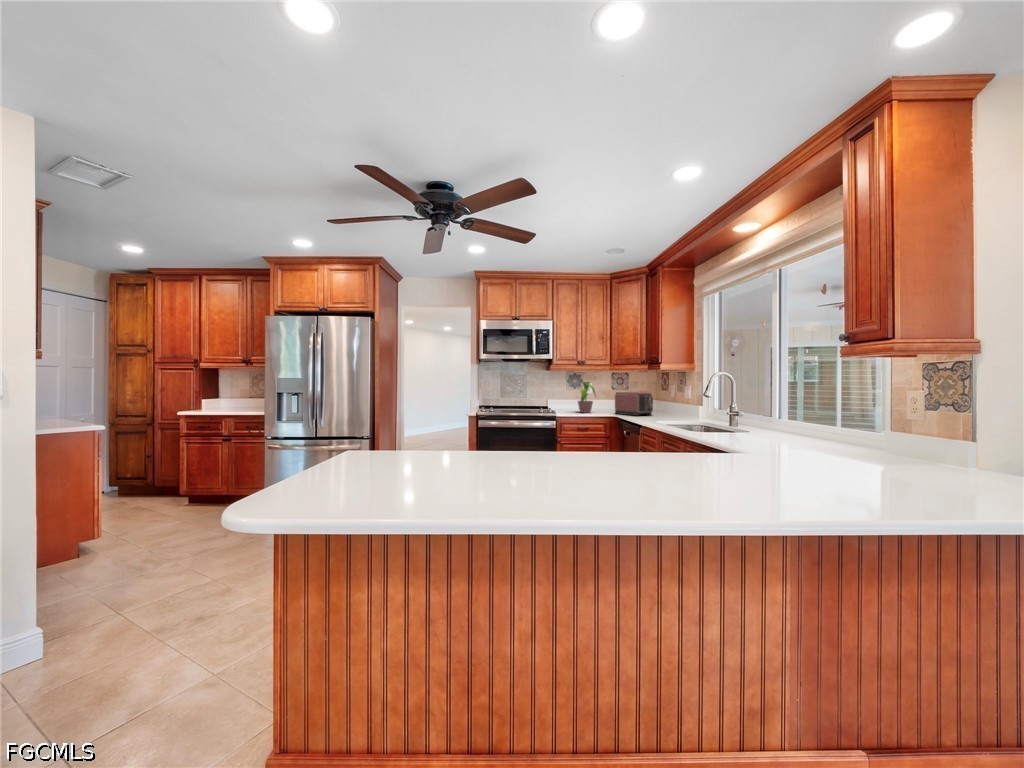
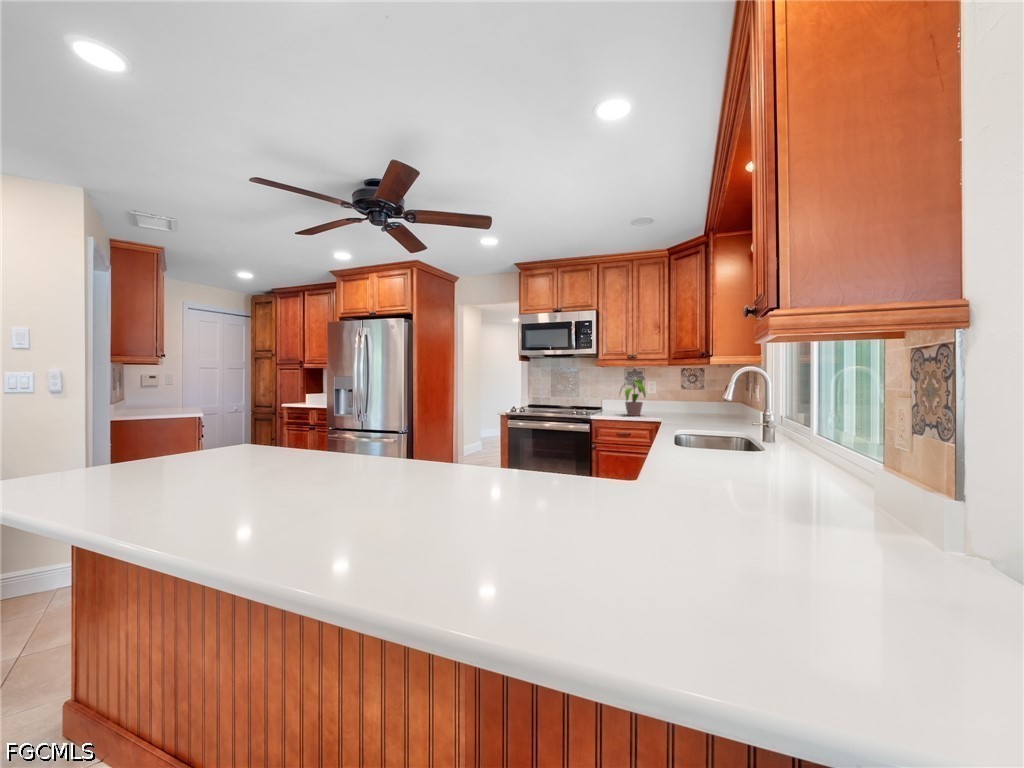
toaster: present [615,392,653,416] -> none [664,392,707,422]

